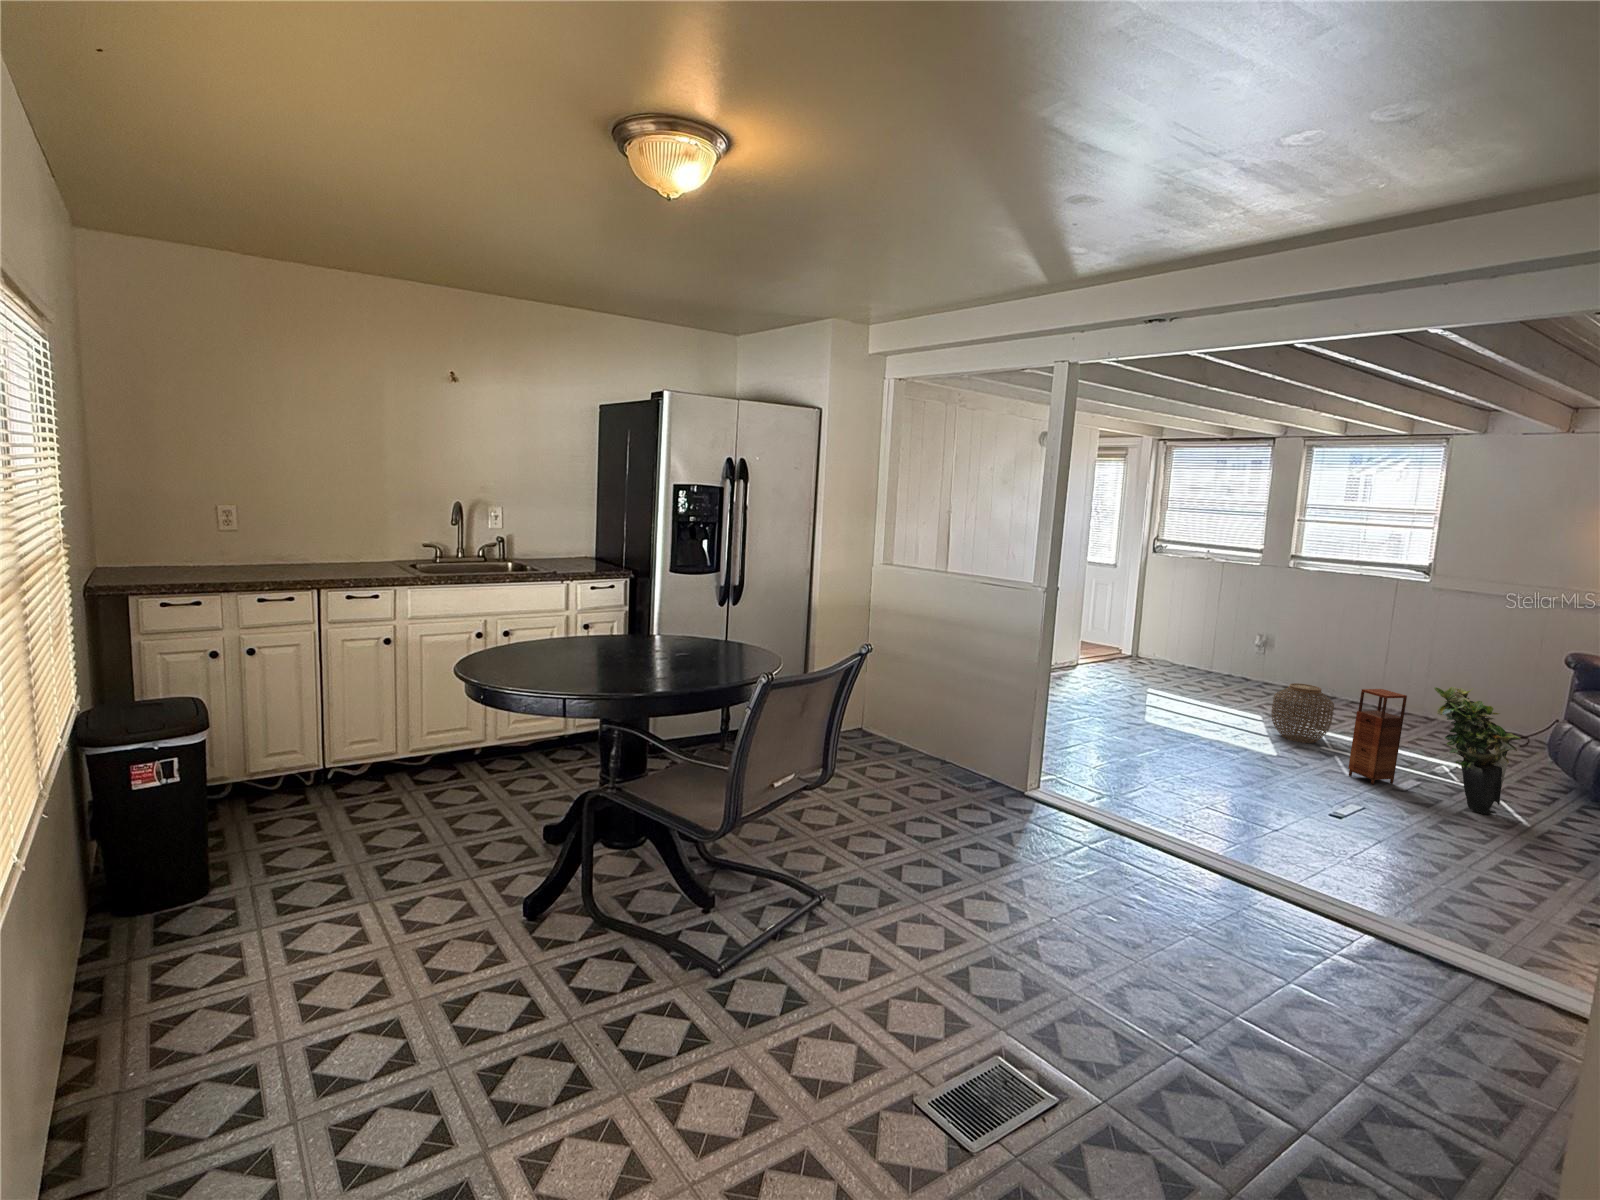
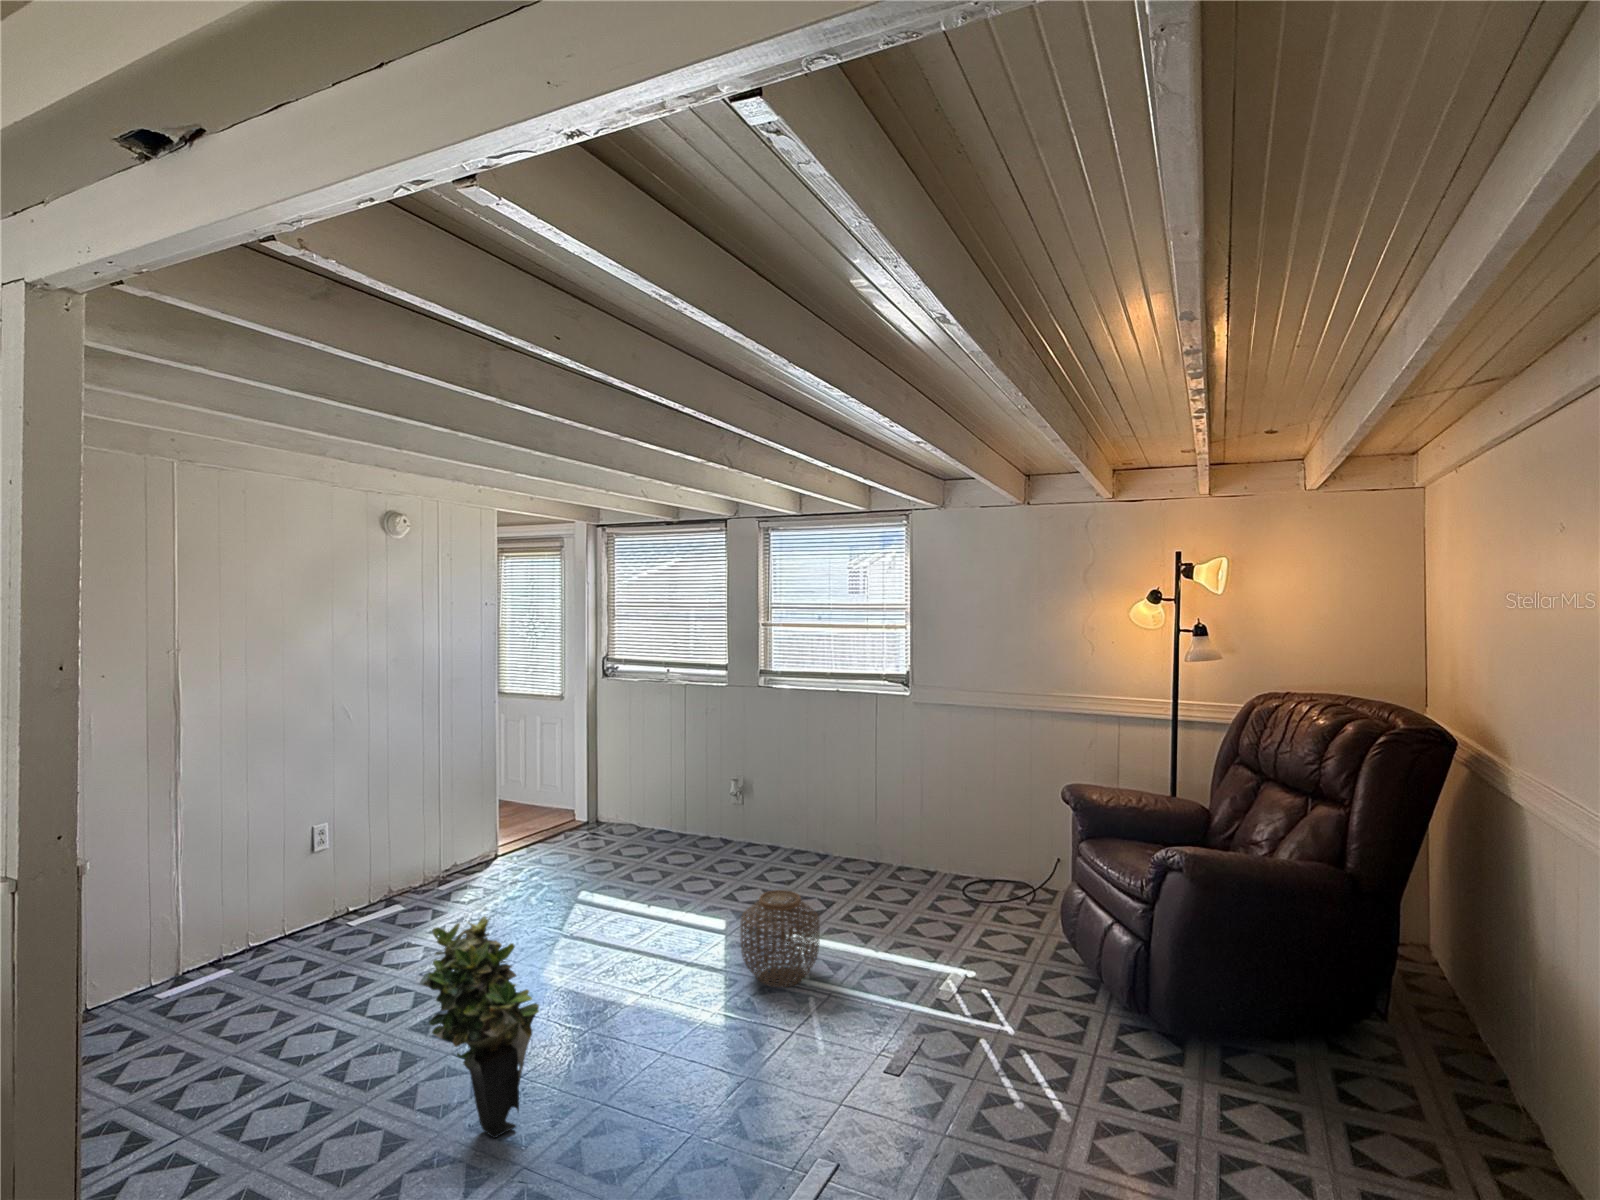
potted plant: present [1434,687,1521,815] -> present [420,917,539,1138]
storage cabinet: present [1348,689,1407,785] -> none [843,916,905,1087]

